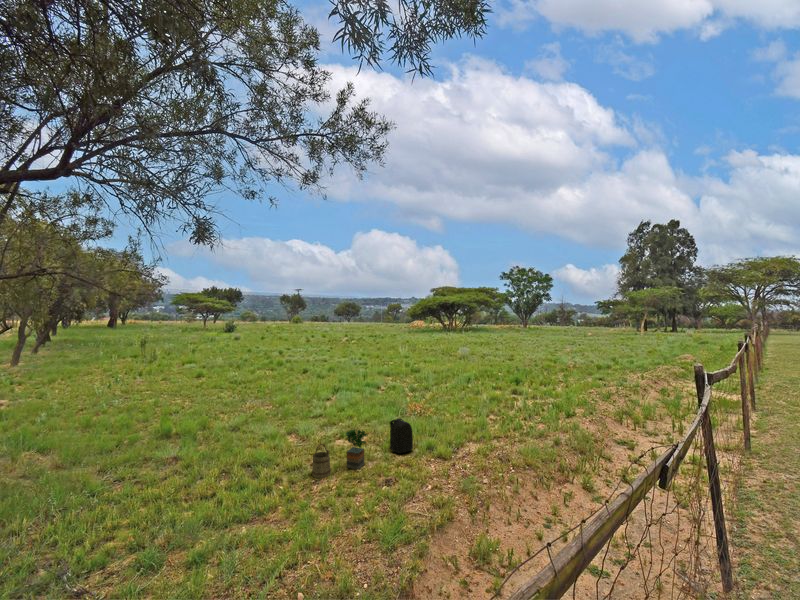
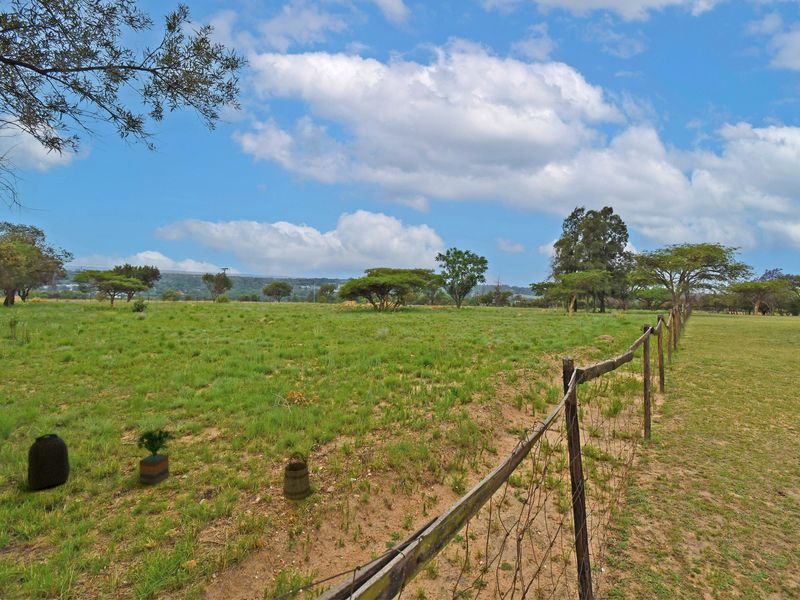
backpack: present [390,419,413,454] -> present [28,434,70,489]
bucket: present [312,444,331,478] -> present [283,452,310,500]

